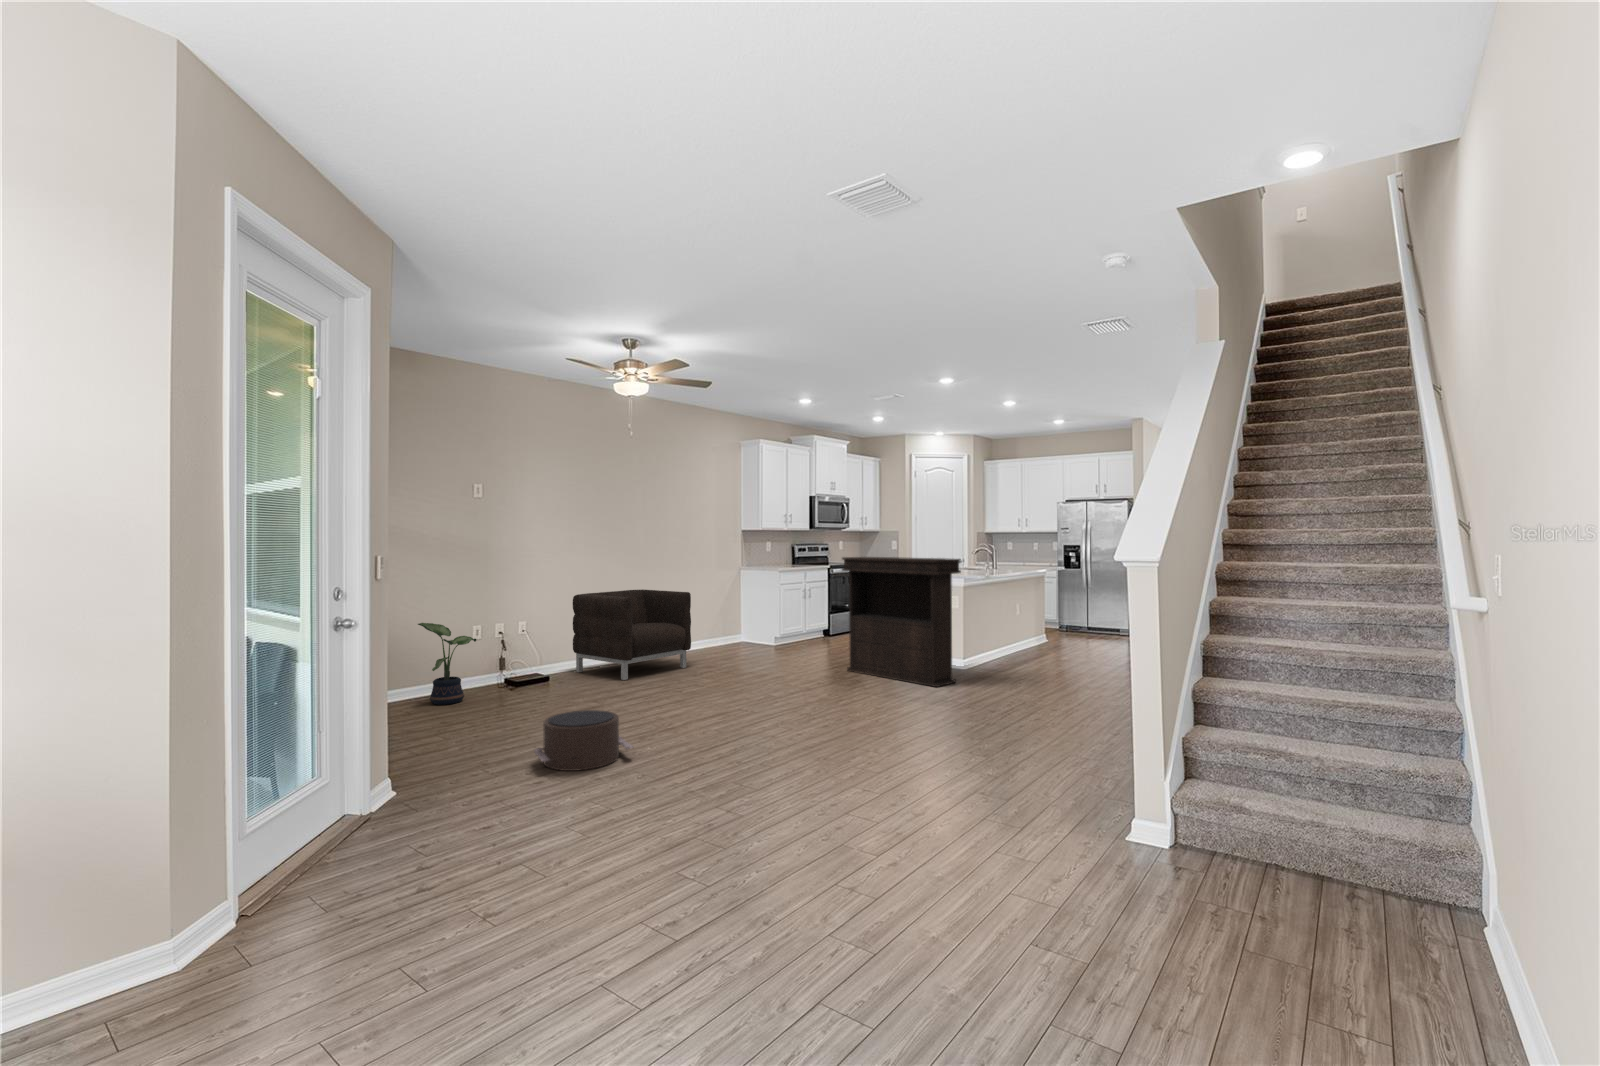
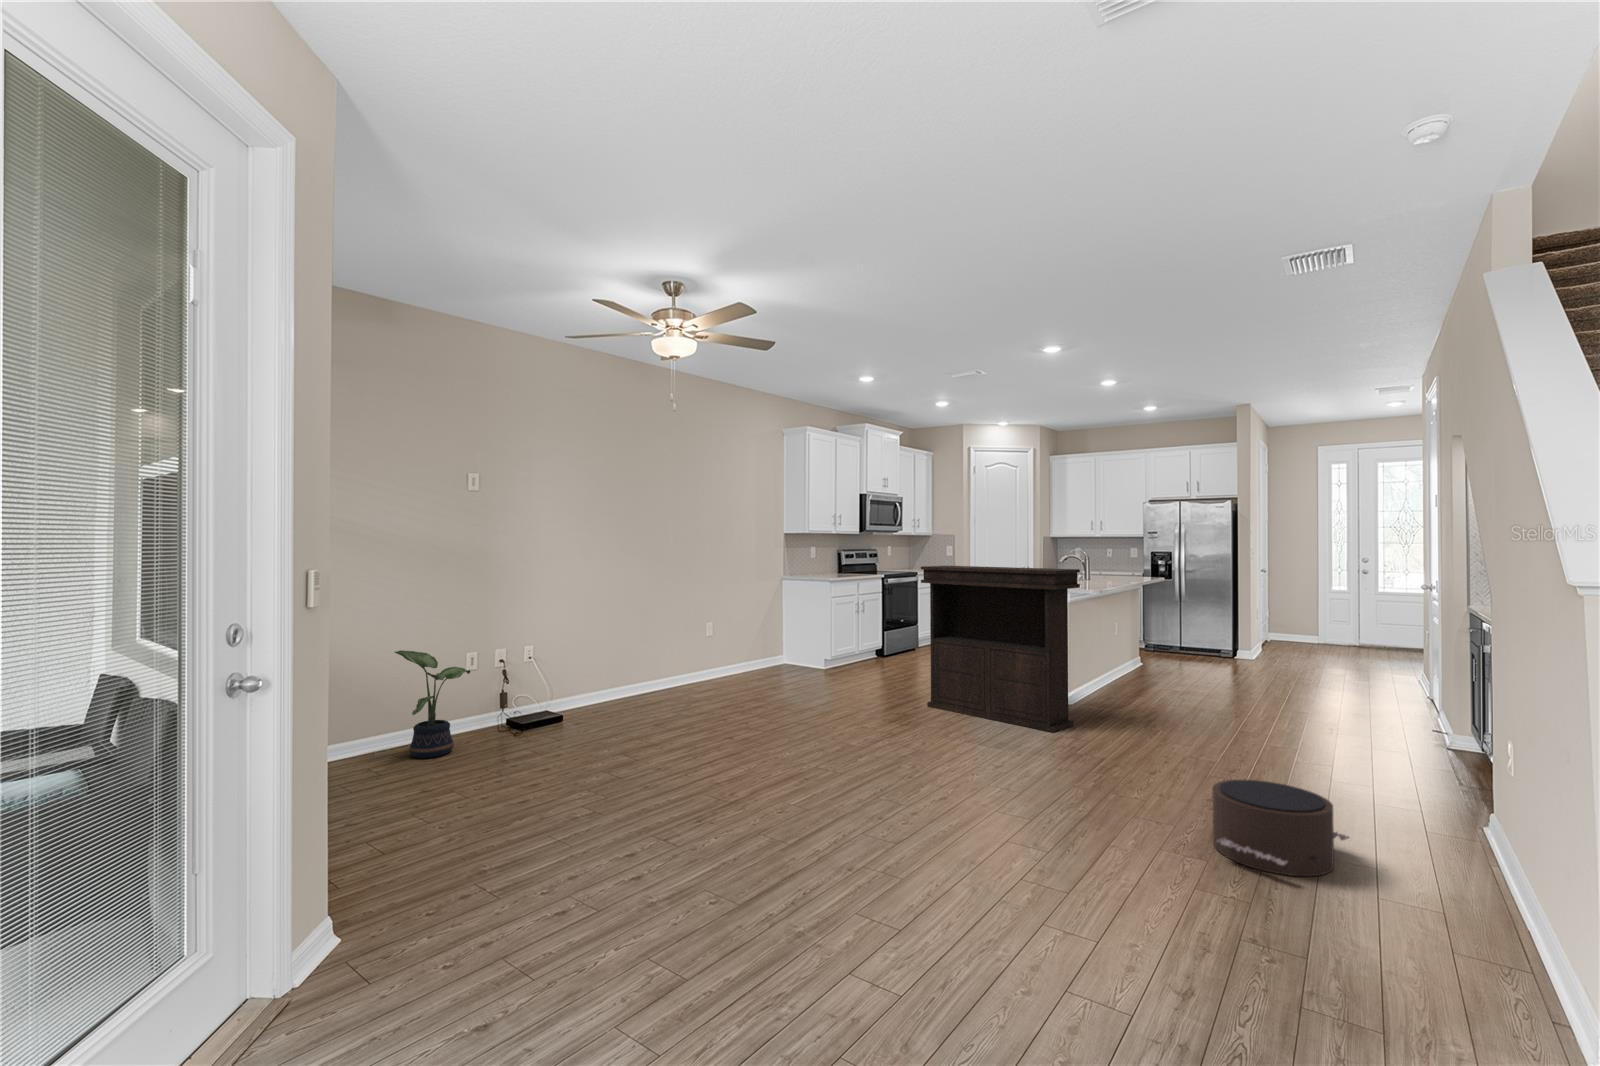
armchair: present [573,589,691,680] -> none [590,605,734,719]
pouf: present [534,710,633,771] -> present [1212,780,1349,876]

